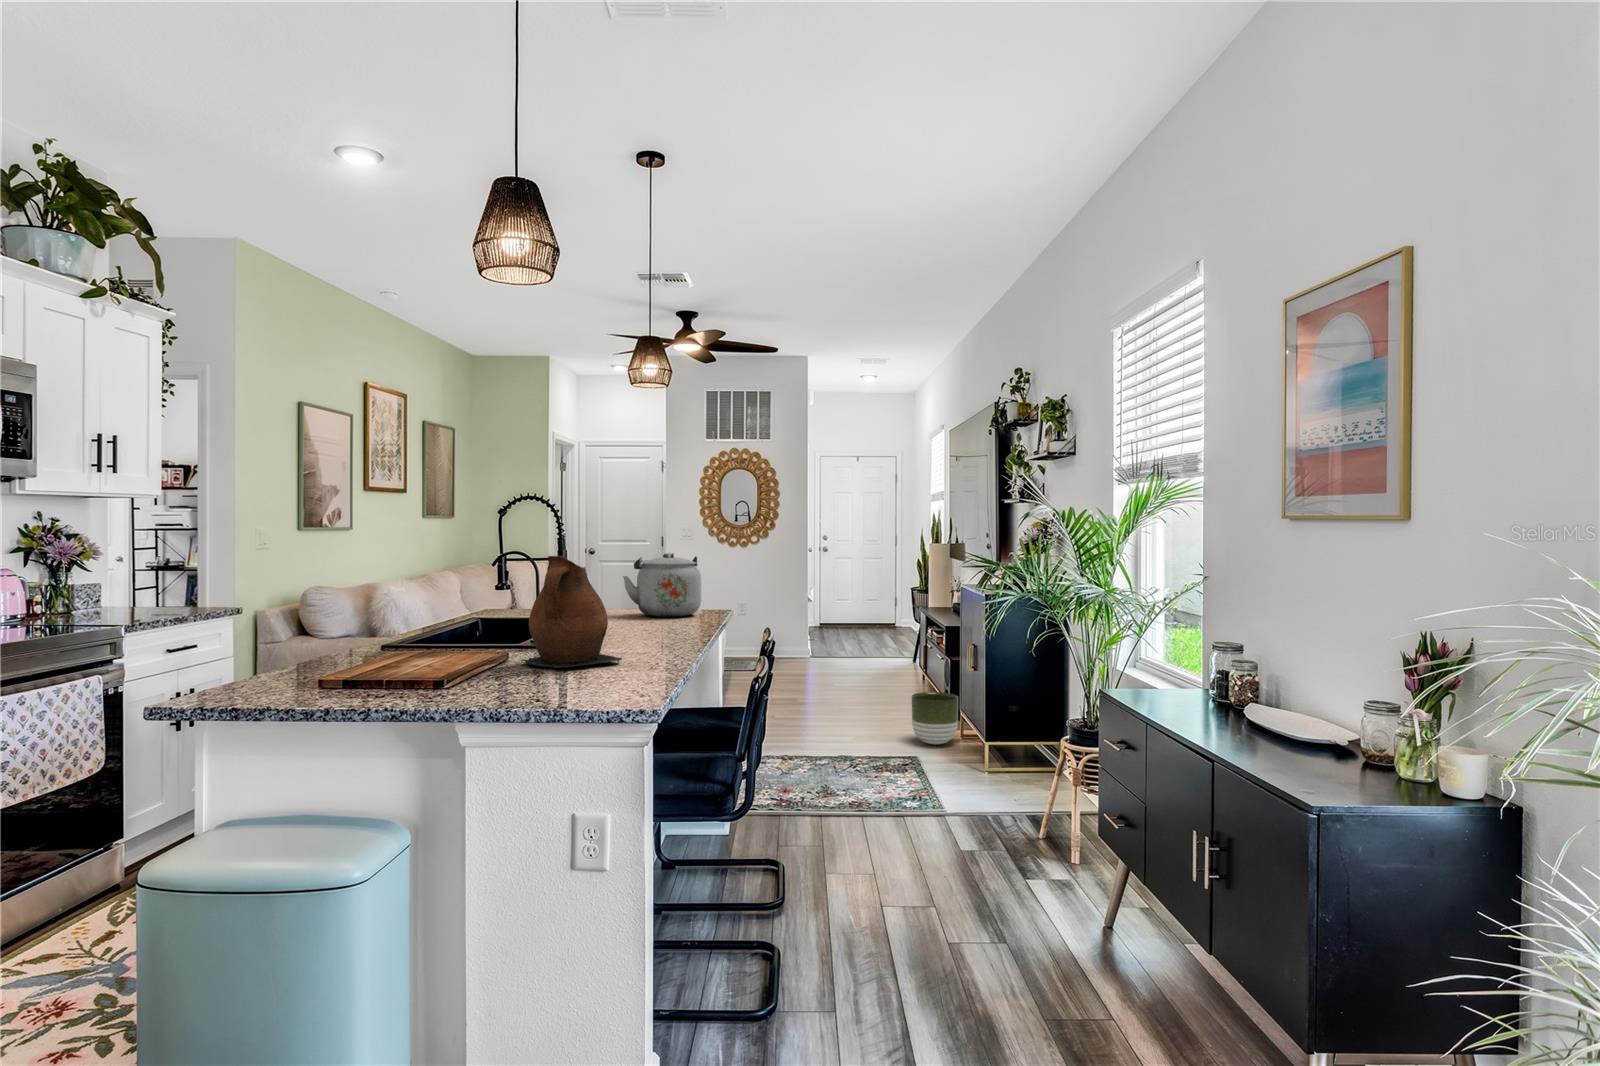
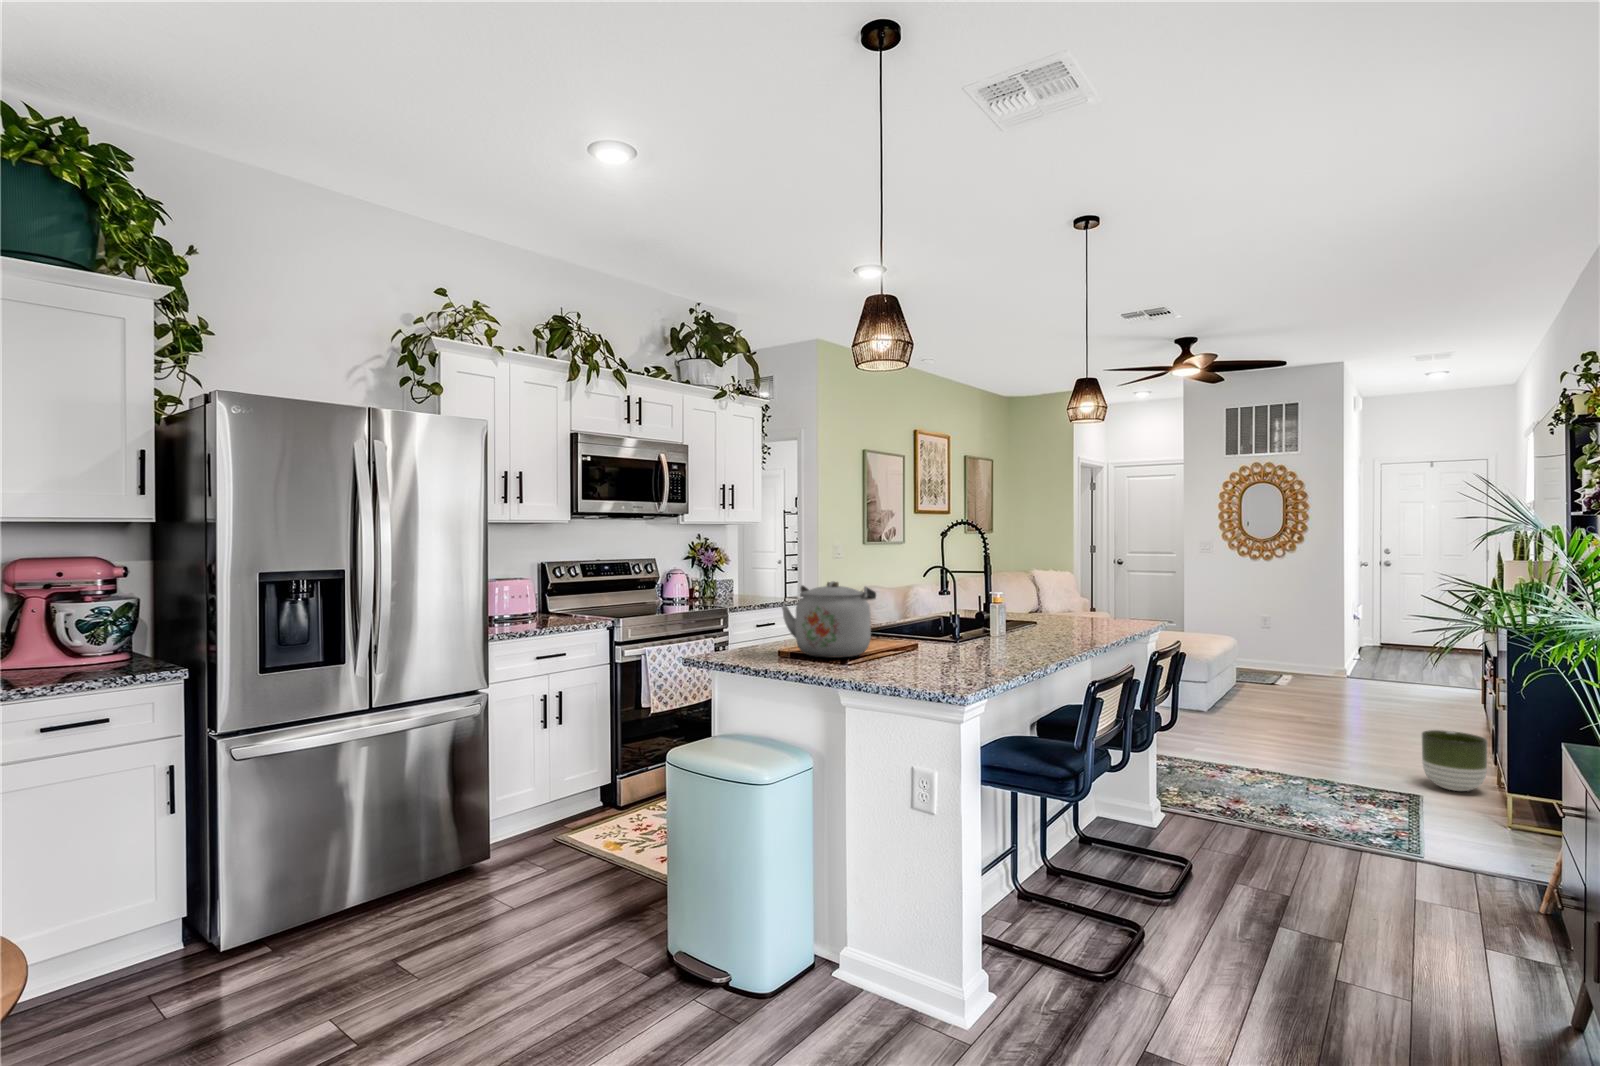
kettle: present [623,553,701,617] -> present [782,581,876,658]
ceramic pitcher: present [522,556,622,668] -> none [914,573,990,659]

